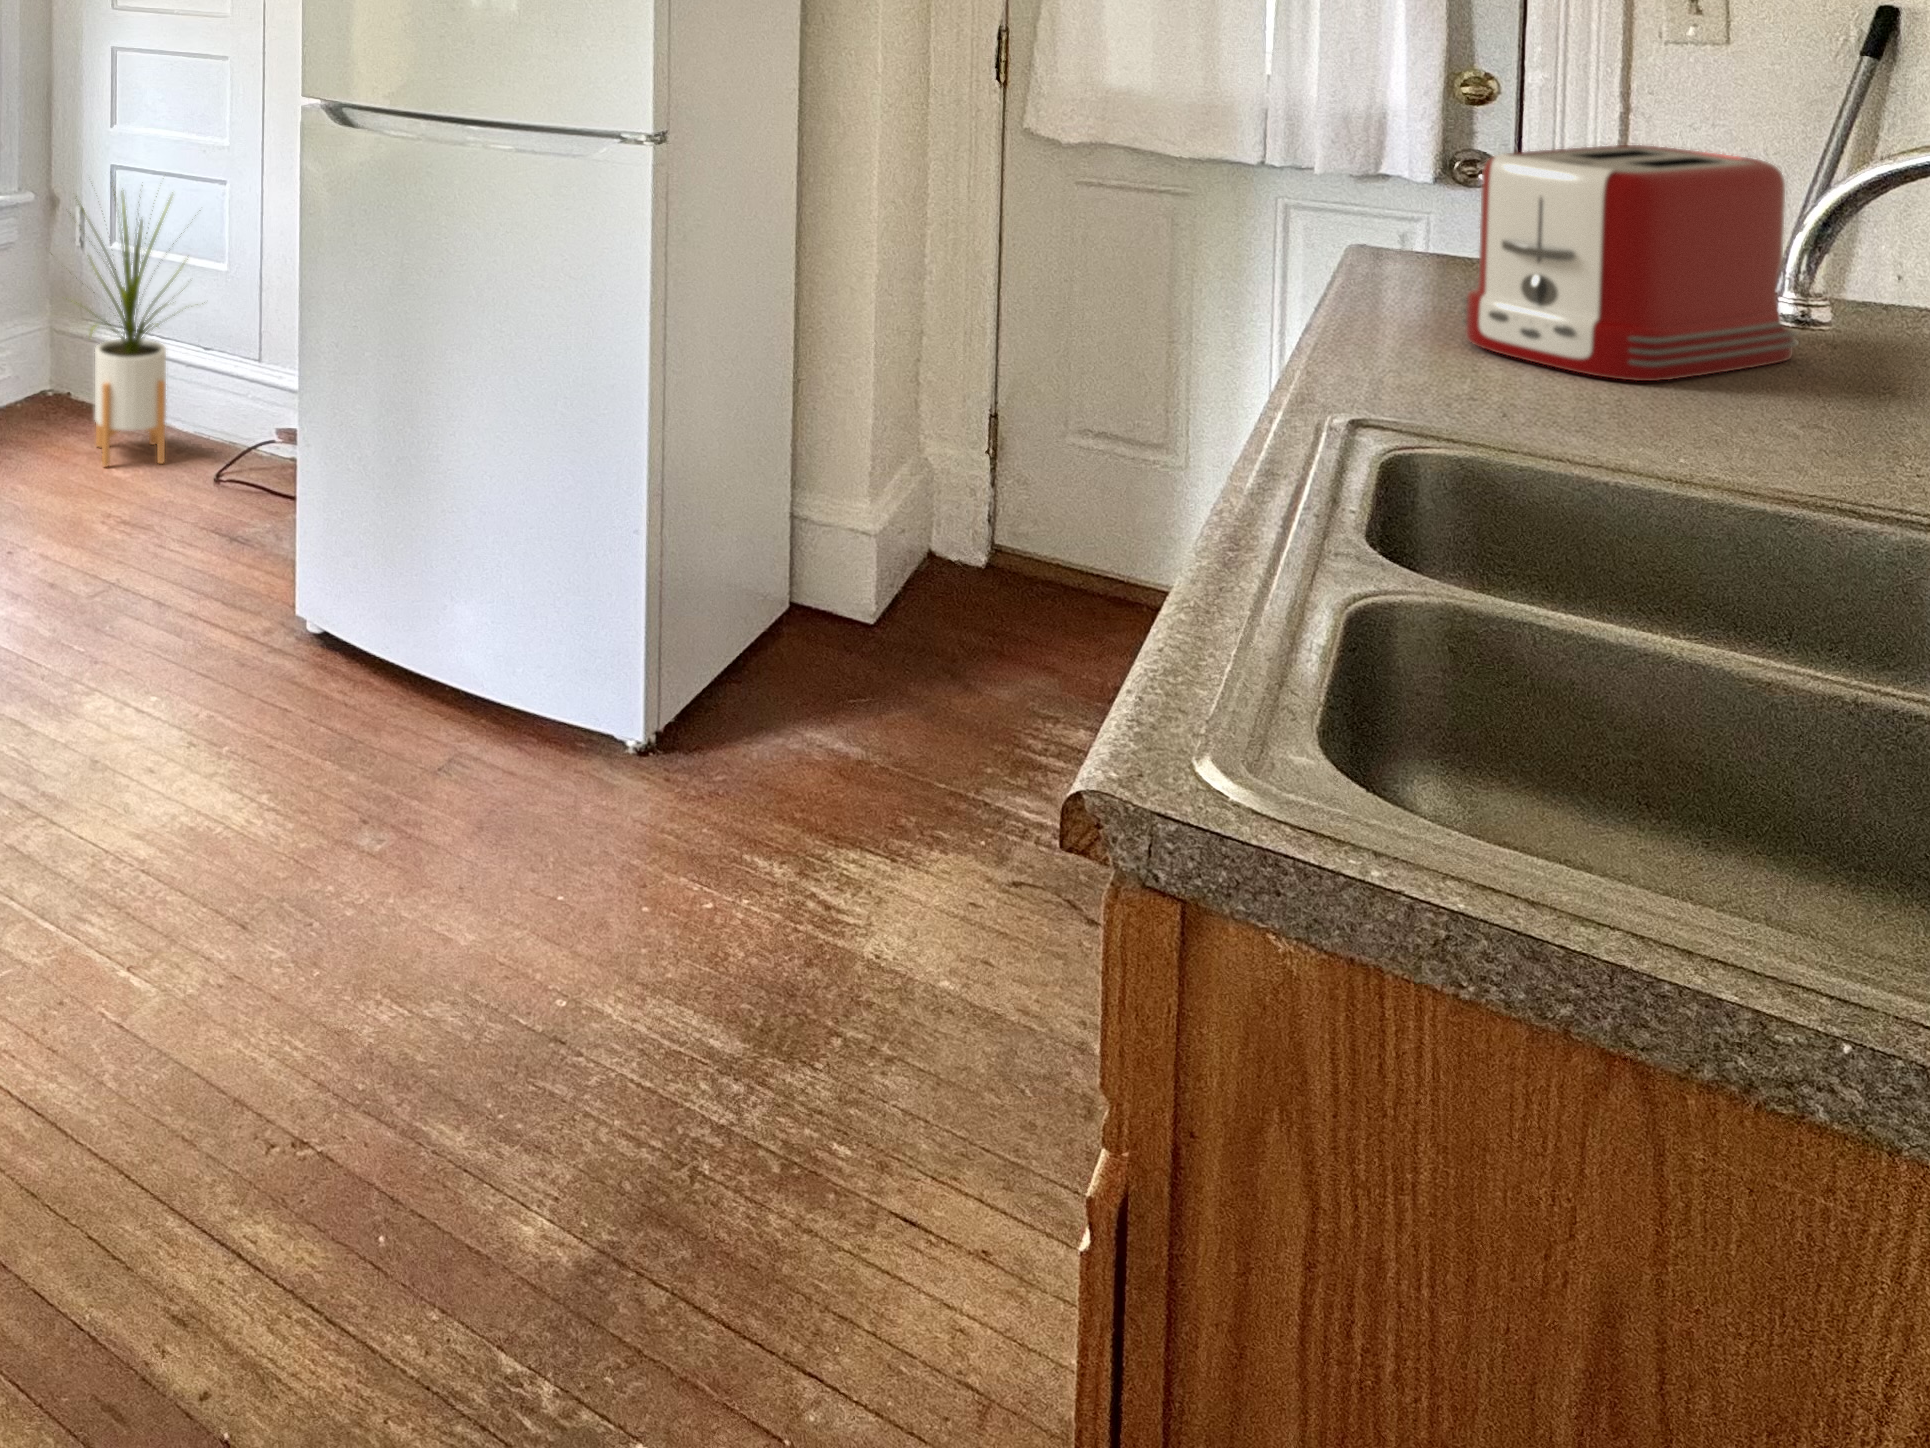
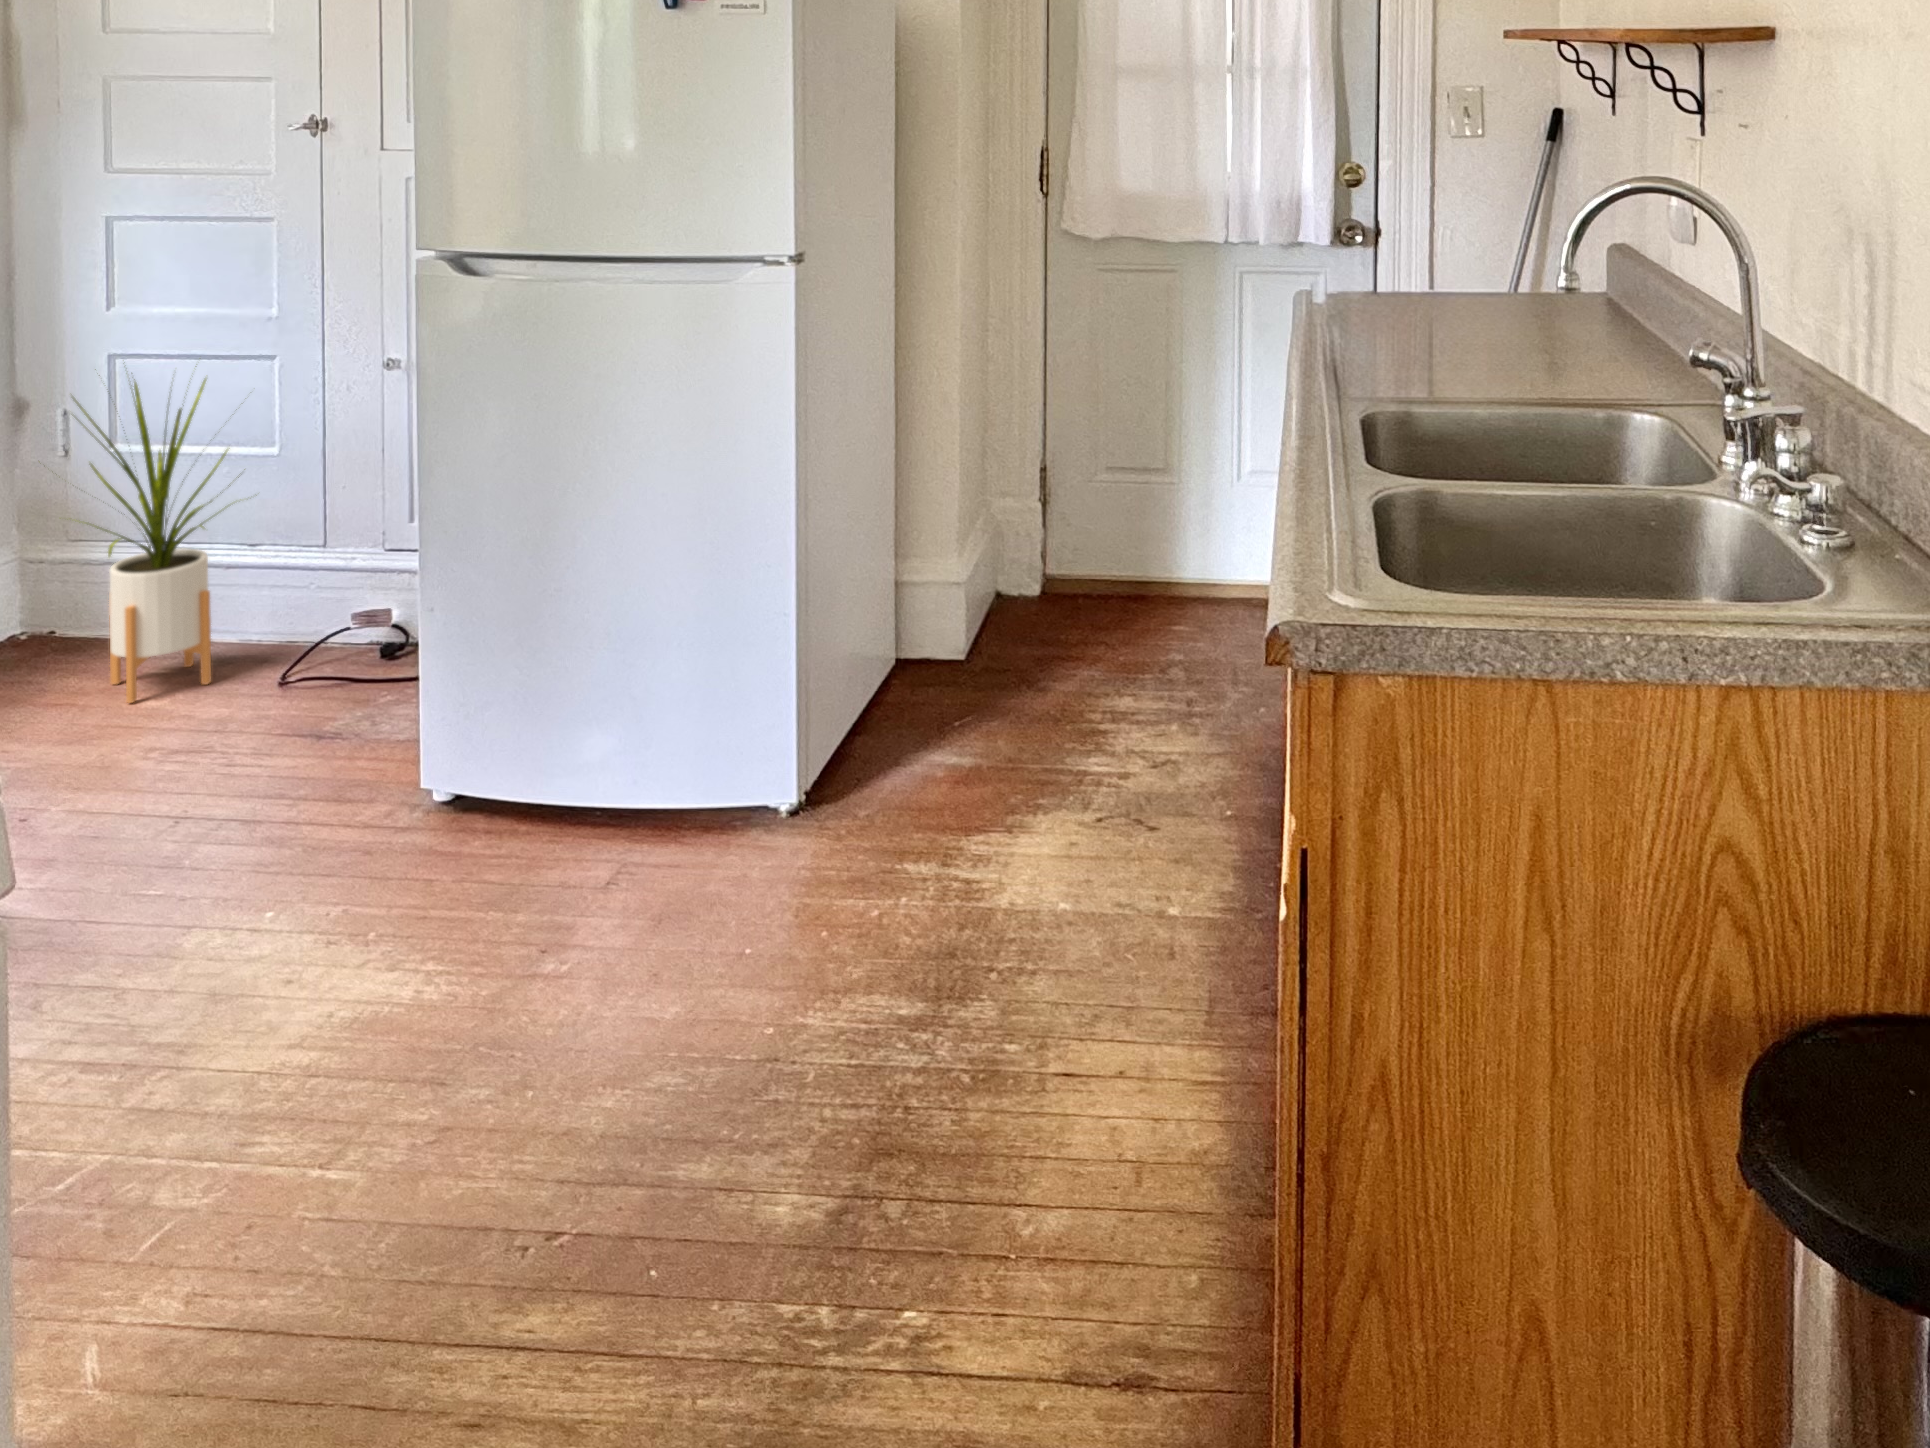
toaster: present [1462,145,1798,381] -> none [1375,204,1537,354]

